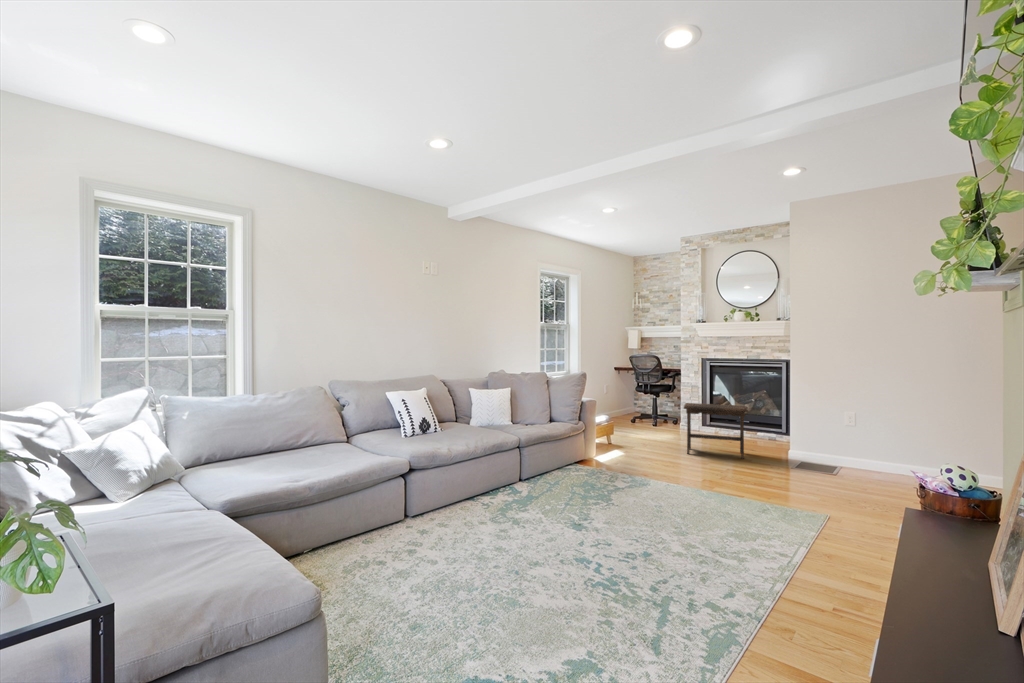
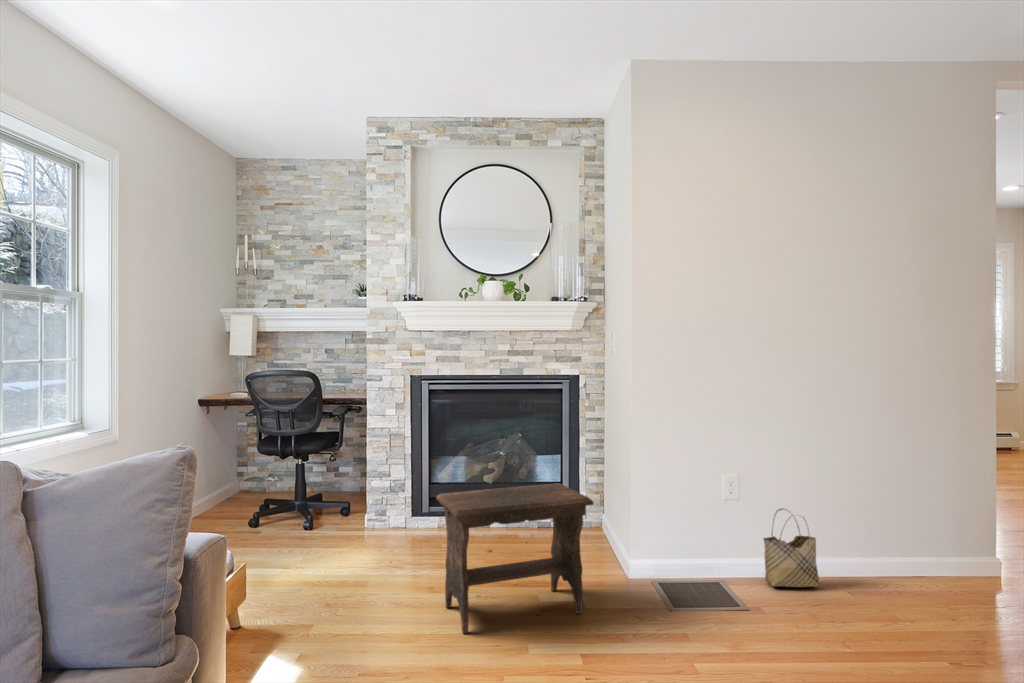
woven basket: none [859,432,896,474] -> present [764,509,819,587]

